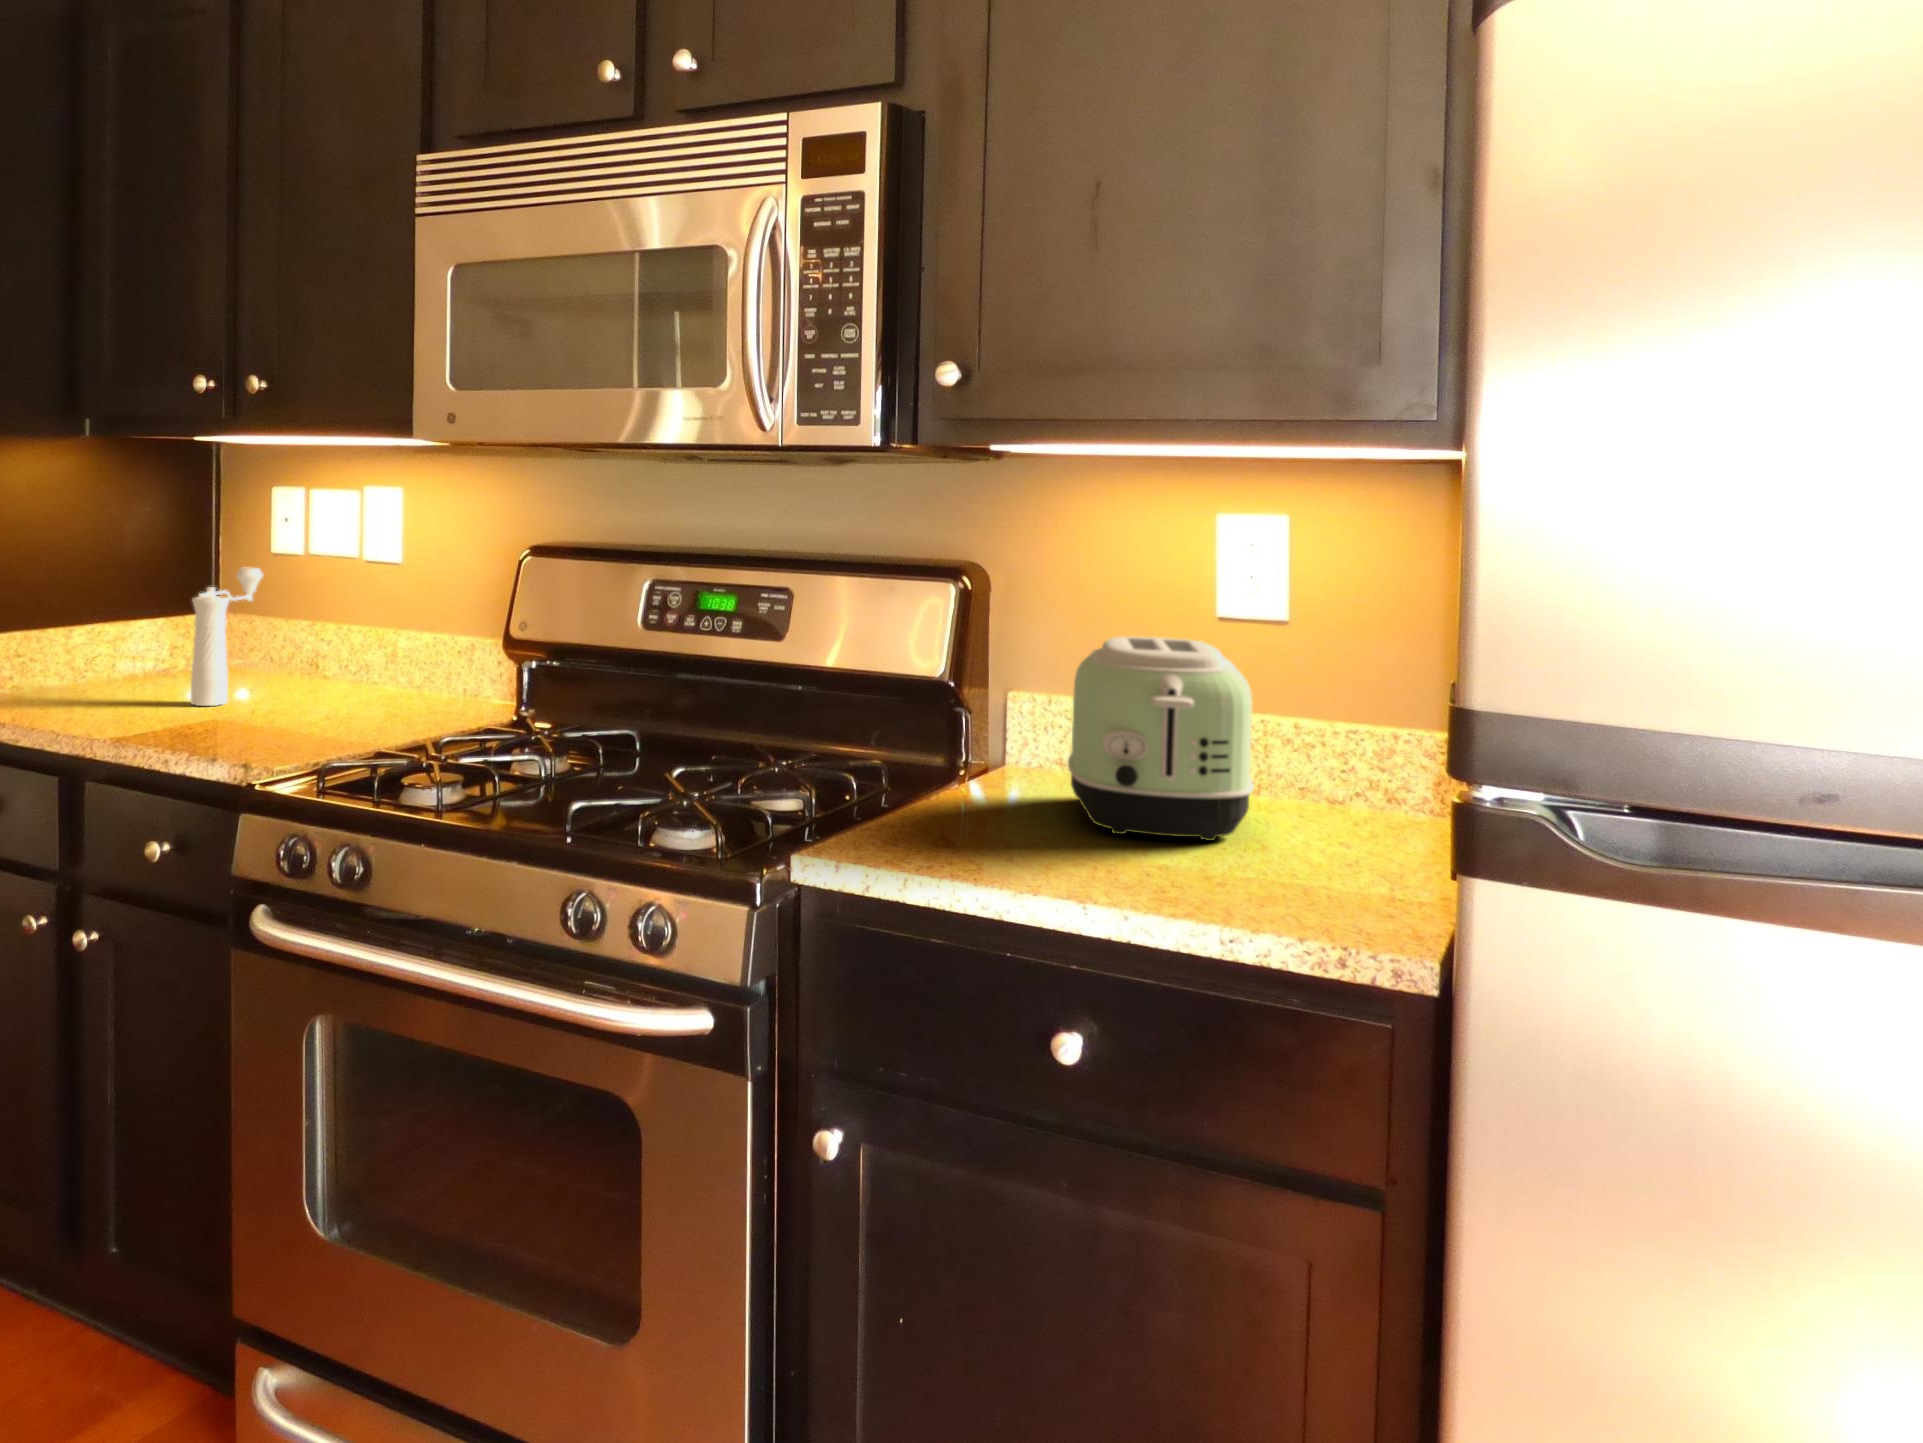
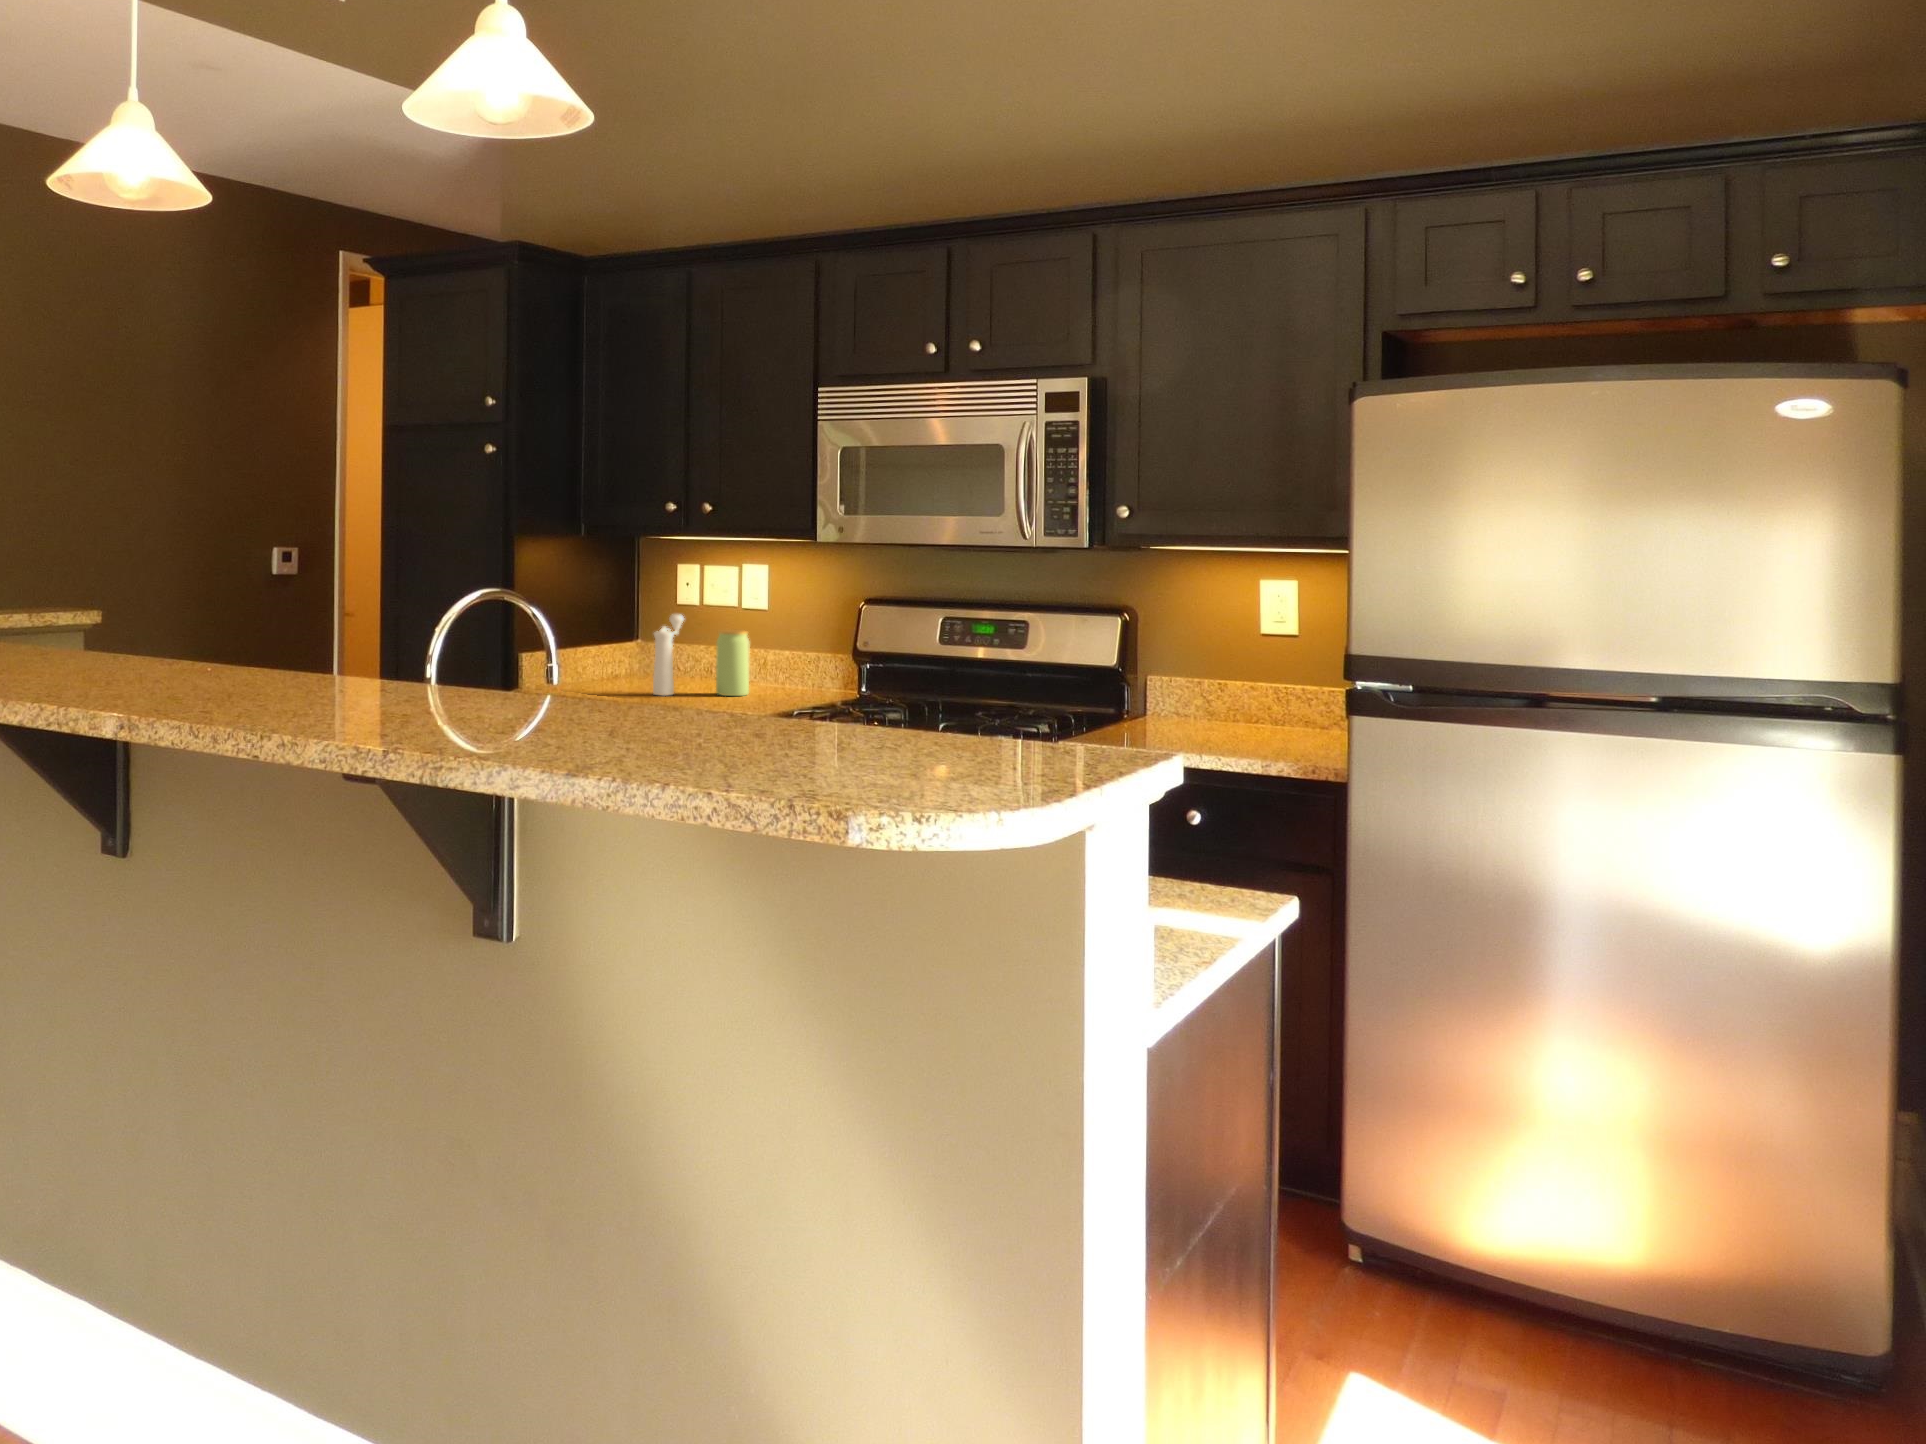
jar: none [298,595,357,708] -> present [716,630,750,696]
toaster: present [1068,637,1254,841] -> none [1186,642,1281,739]

